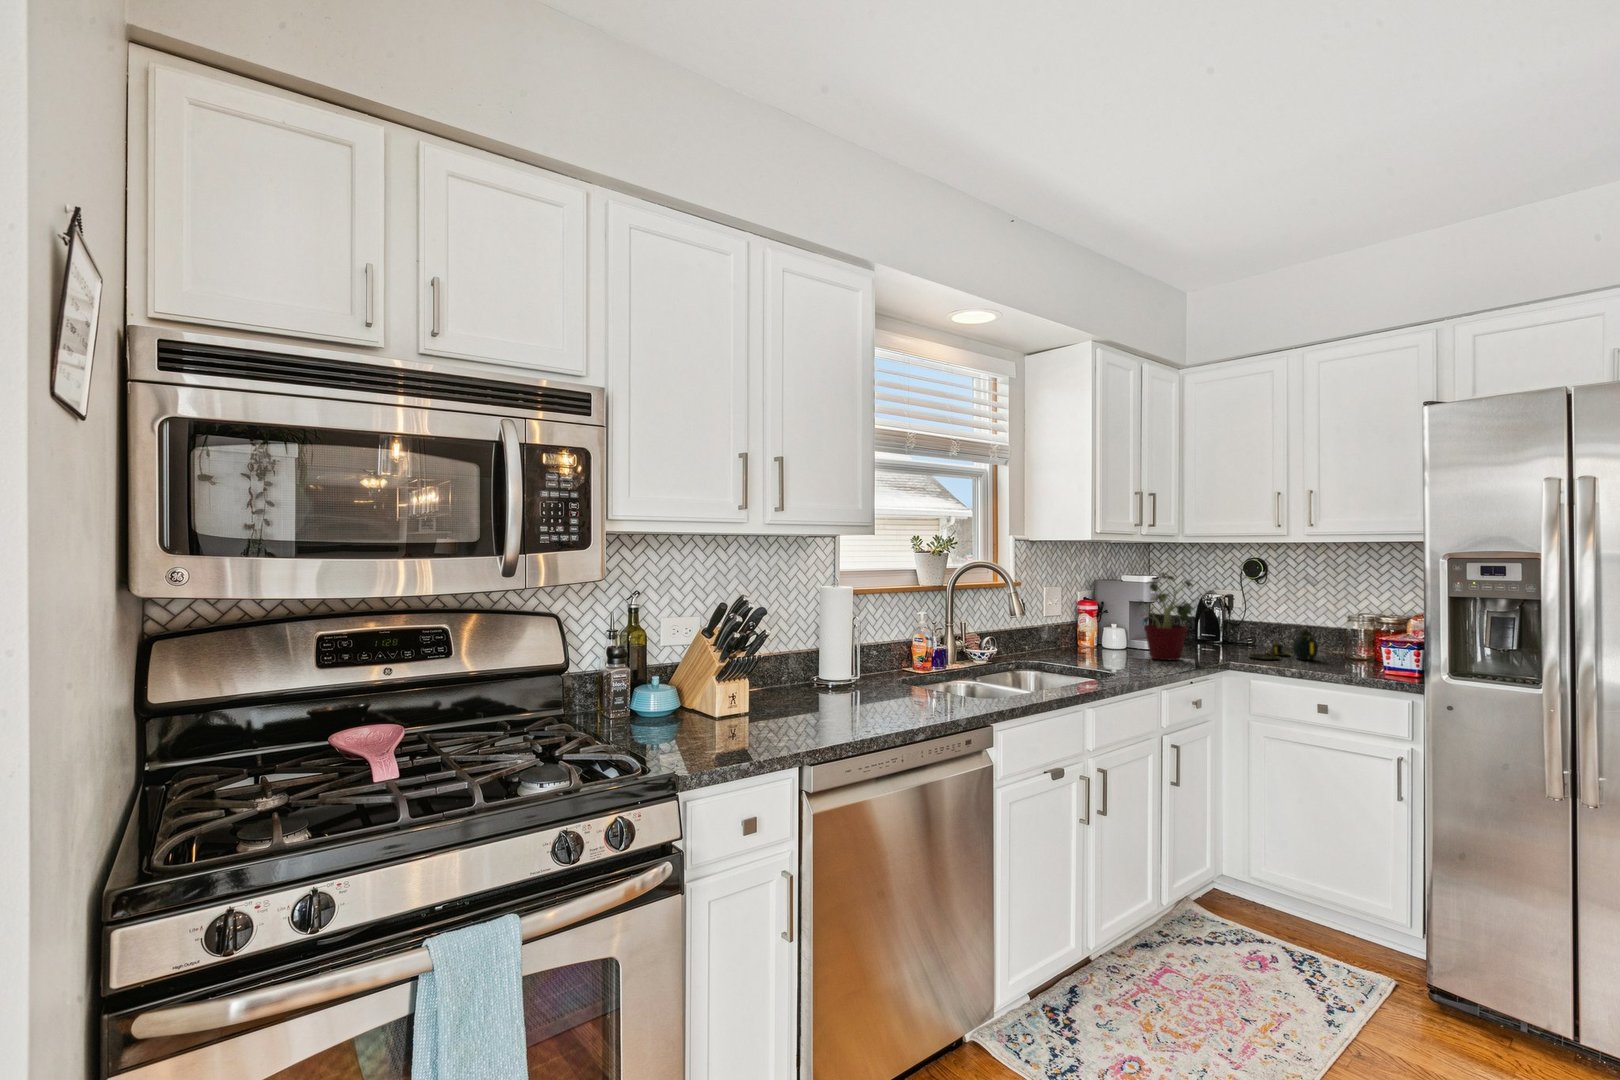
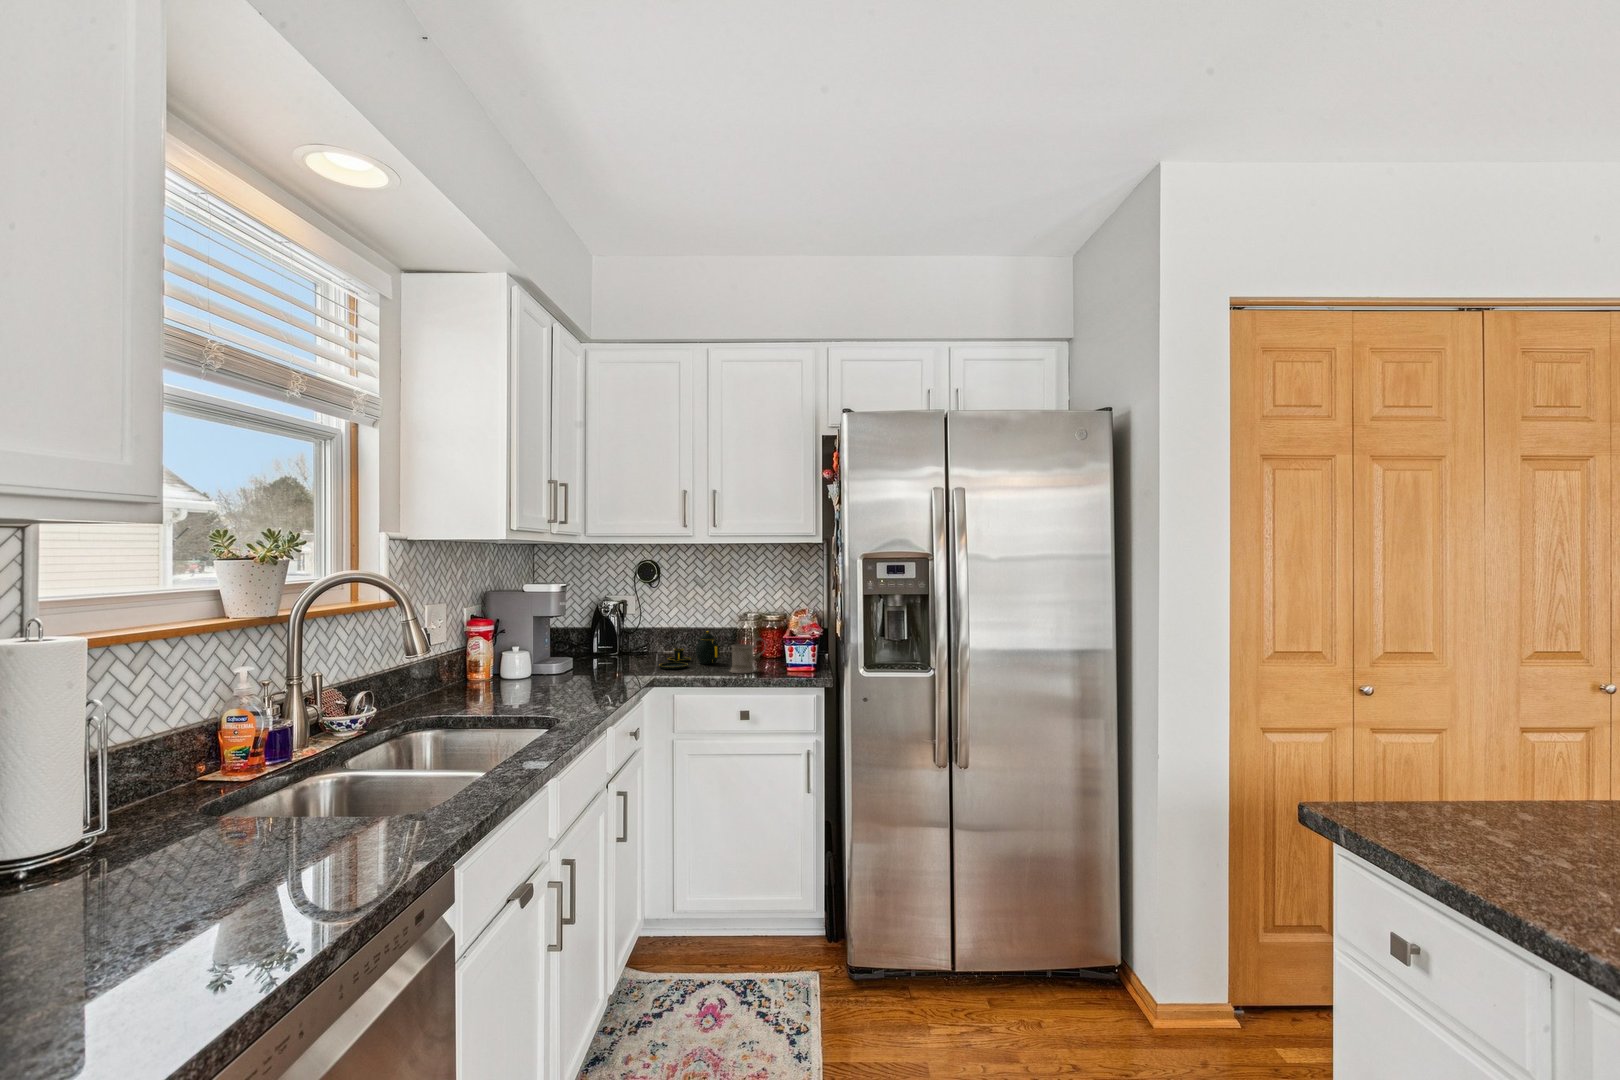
potted plant: present [1138,572,1194,660] -> none [551,580,620,685]
mug: none [1318,637,1364,671] -> present [730,638,765,673]

